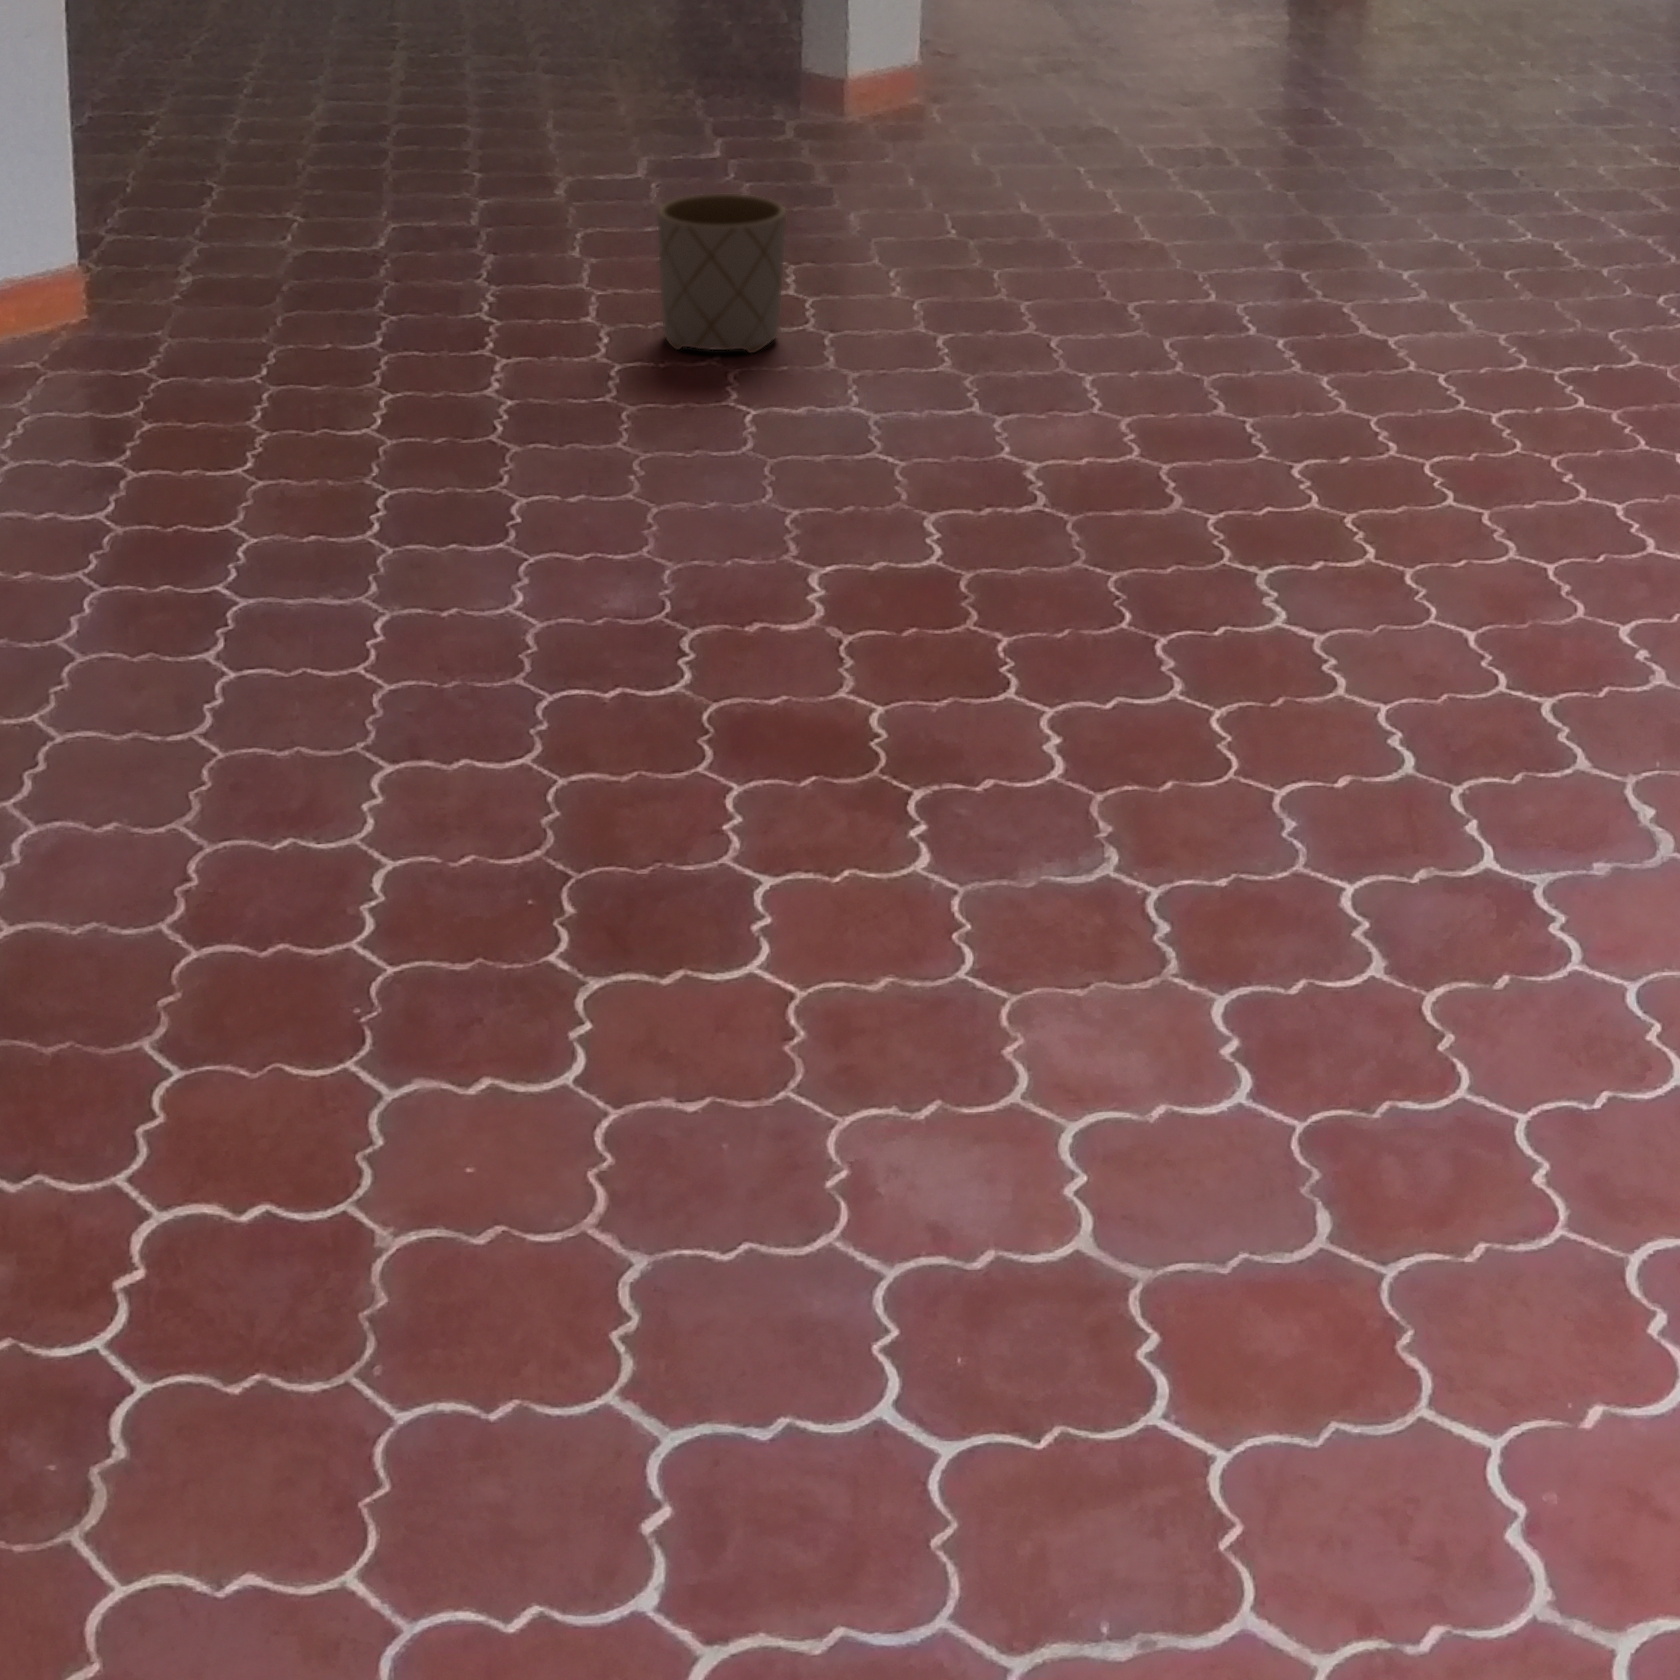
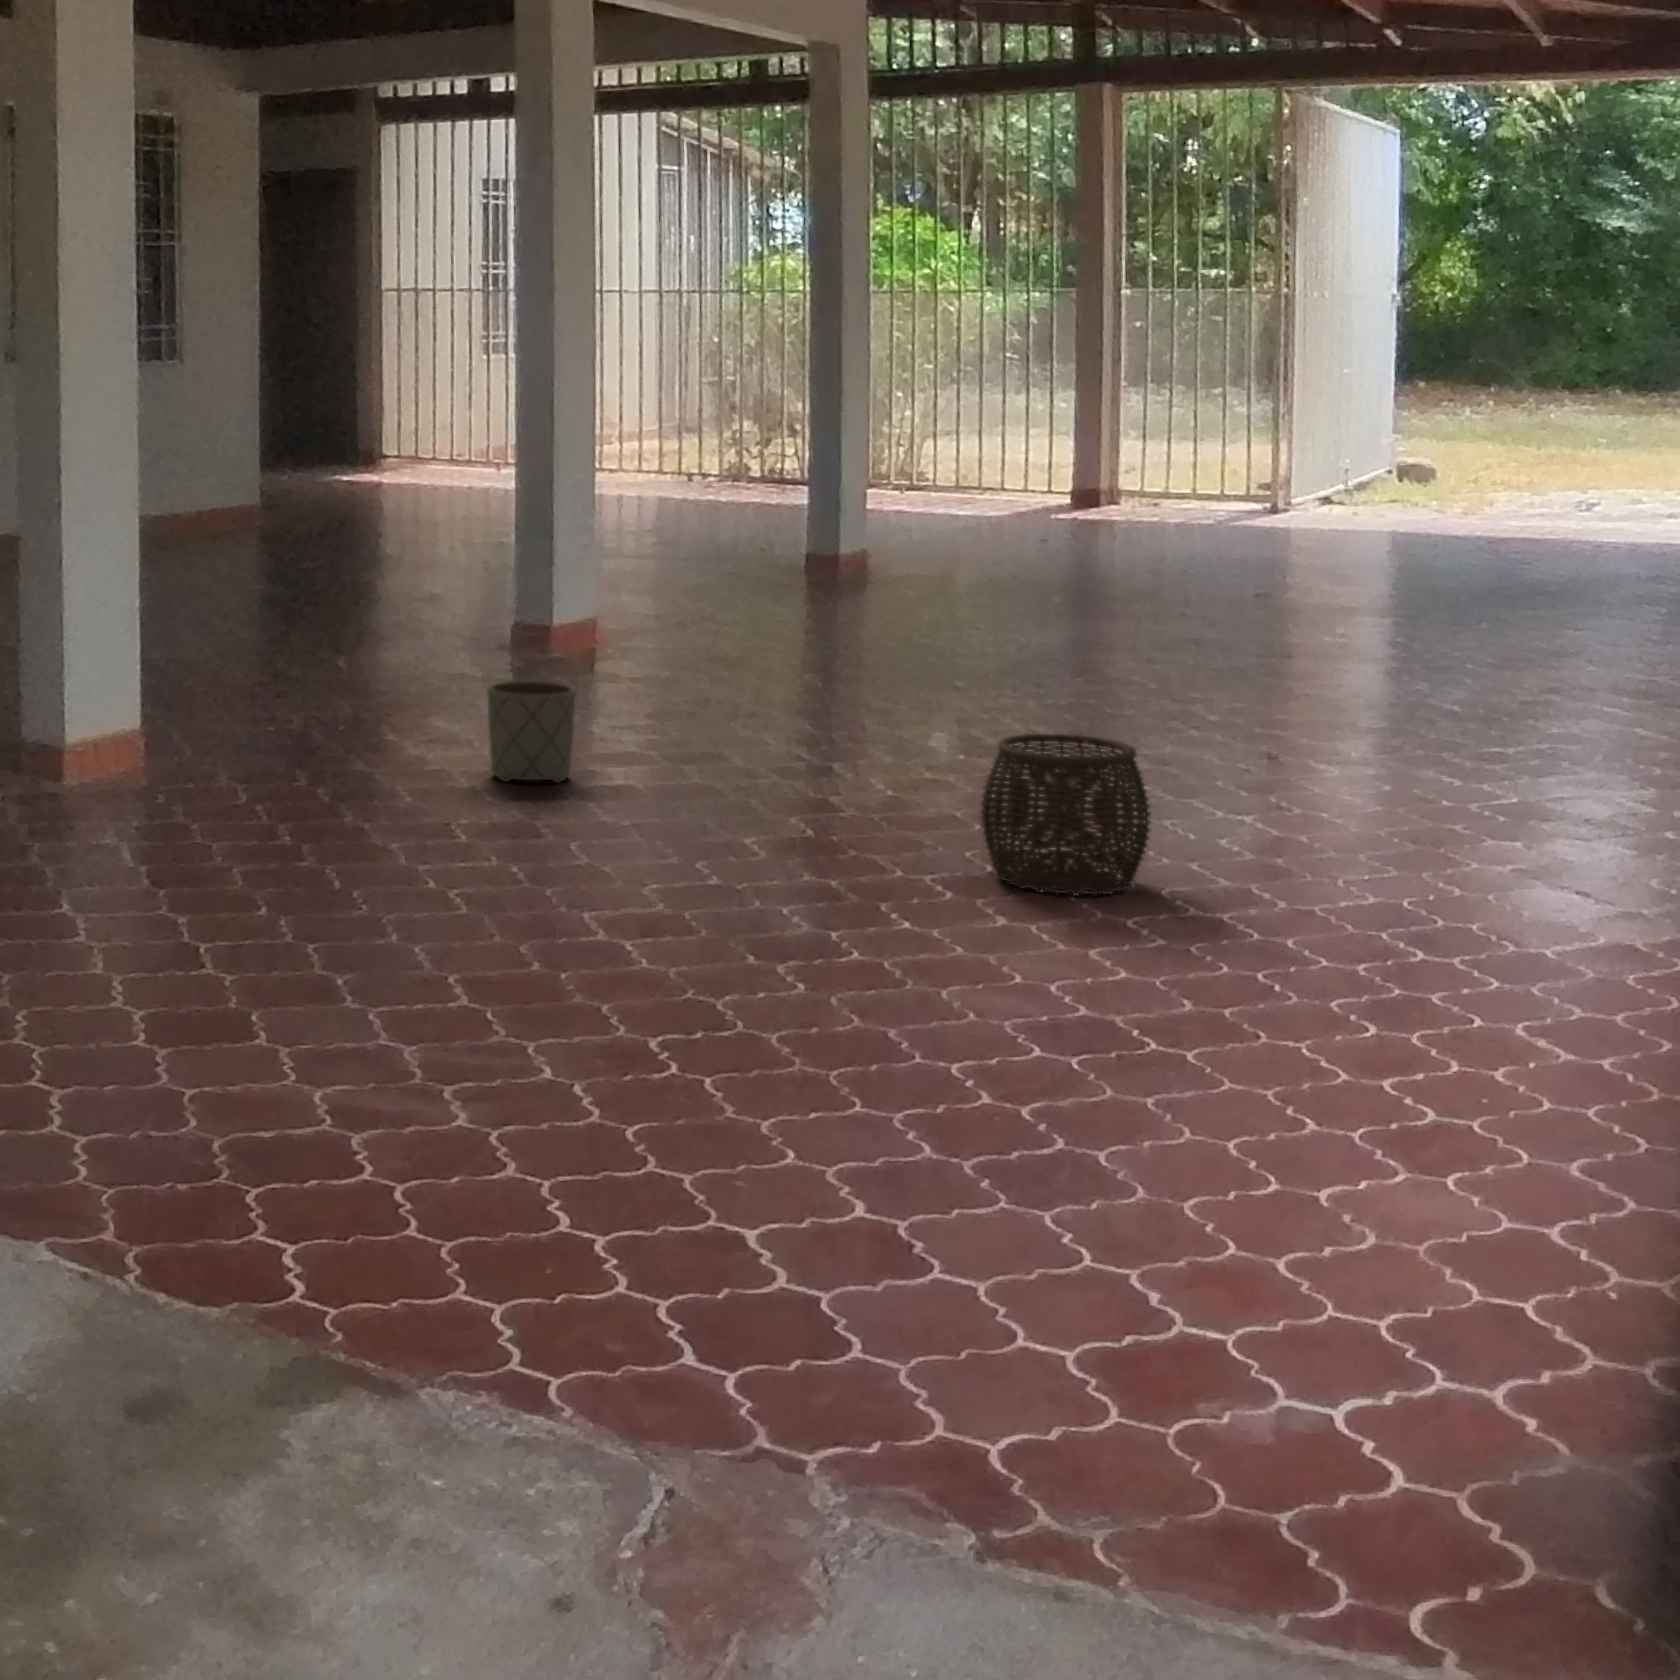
woven basket: none [1287,359,1563,653] -> present [980,734,1151,896]

